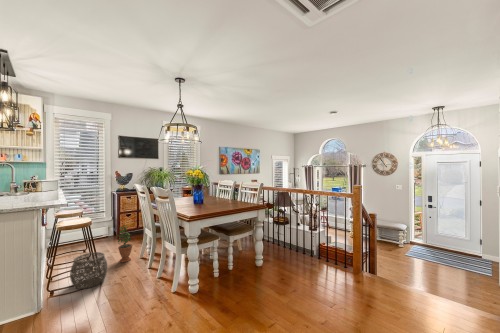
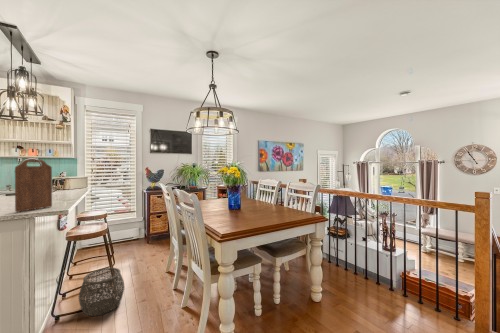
cutting board: none [28,164,54,204] -> present [15,160,52,212]
potted plant: present [116,226,132,262] -> none [138,231,157,277]

